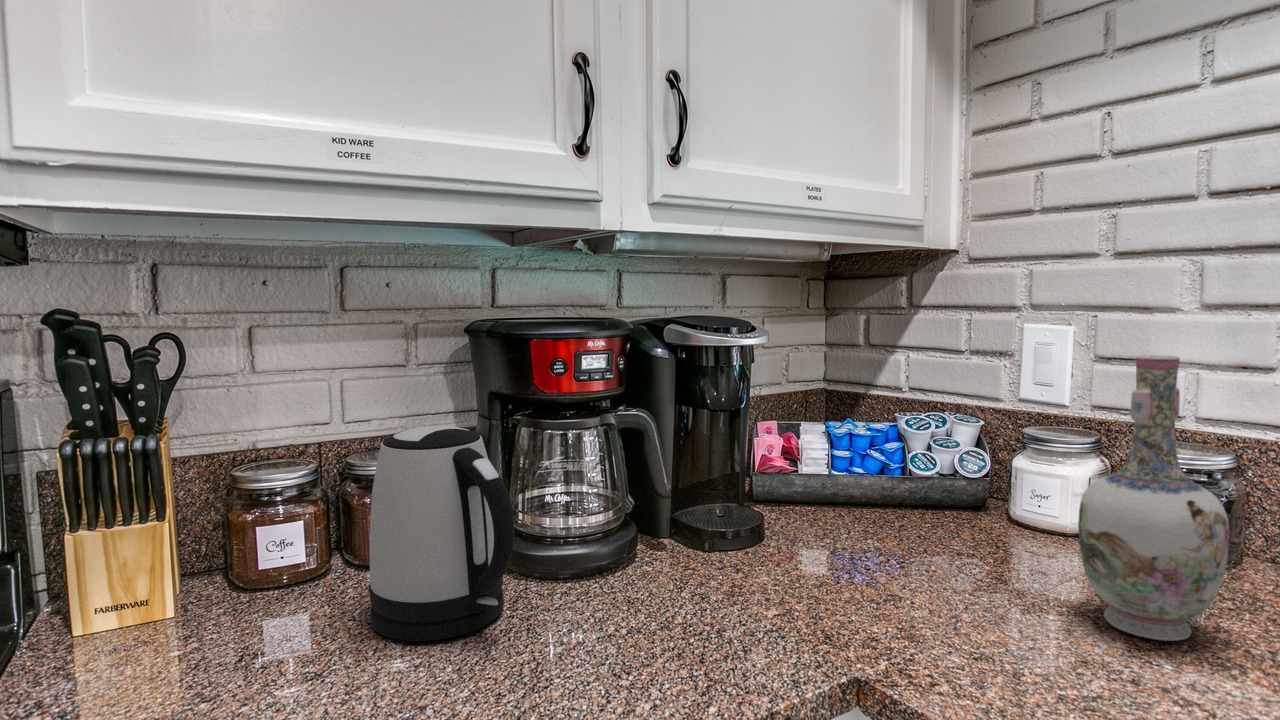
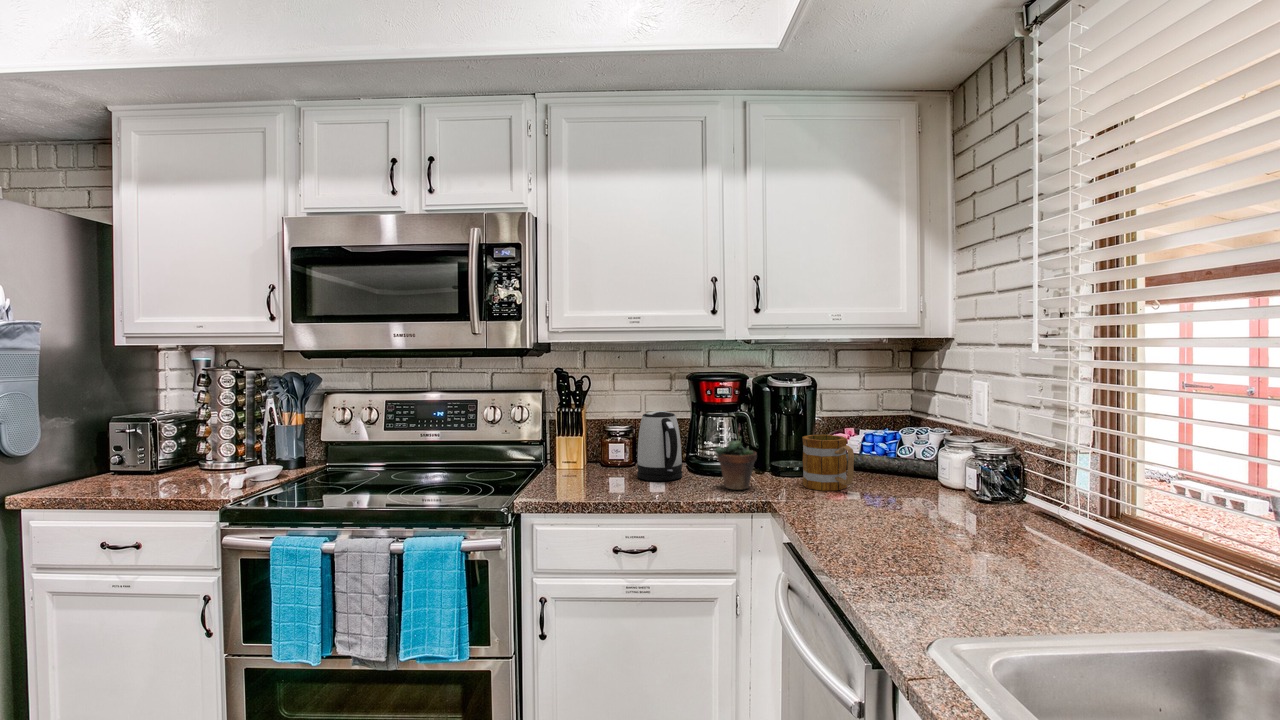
vase: present [1078,355,1229,641] -> none [881,397,934,511]
succulent plant: none [635,448,743,636] -> present [715,426,757,490]
mug: none [804,449,959,591] -> present [802,435,854,491]

